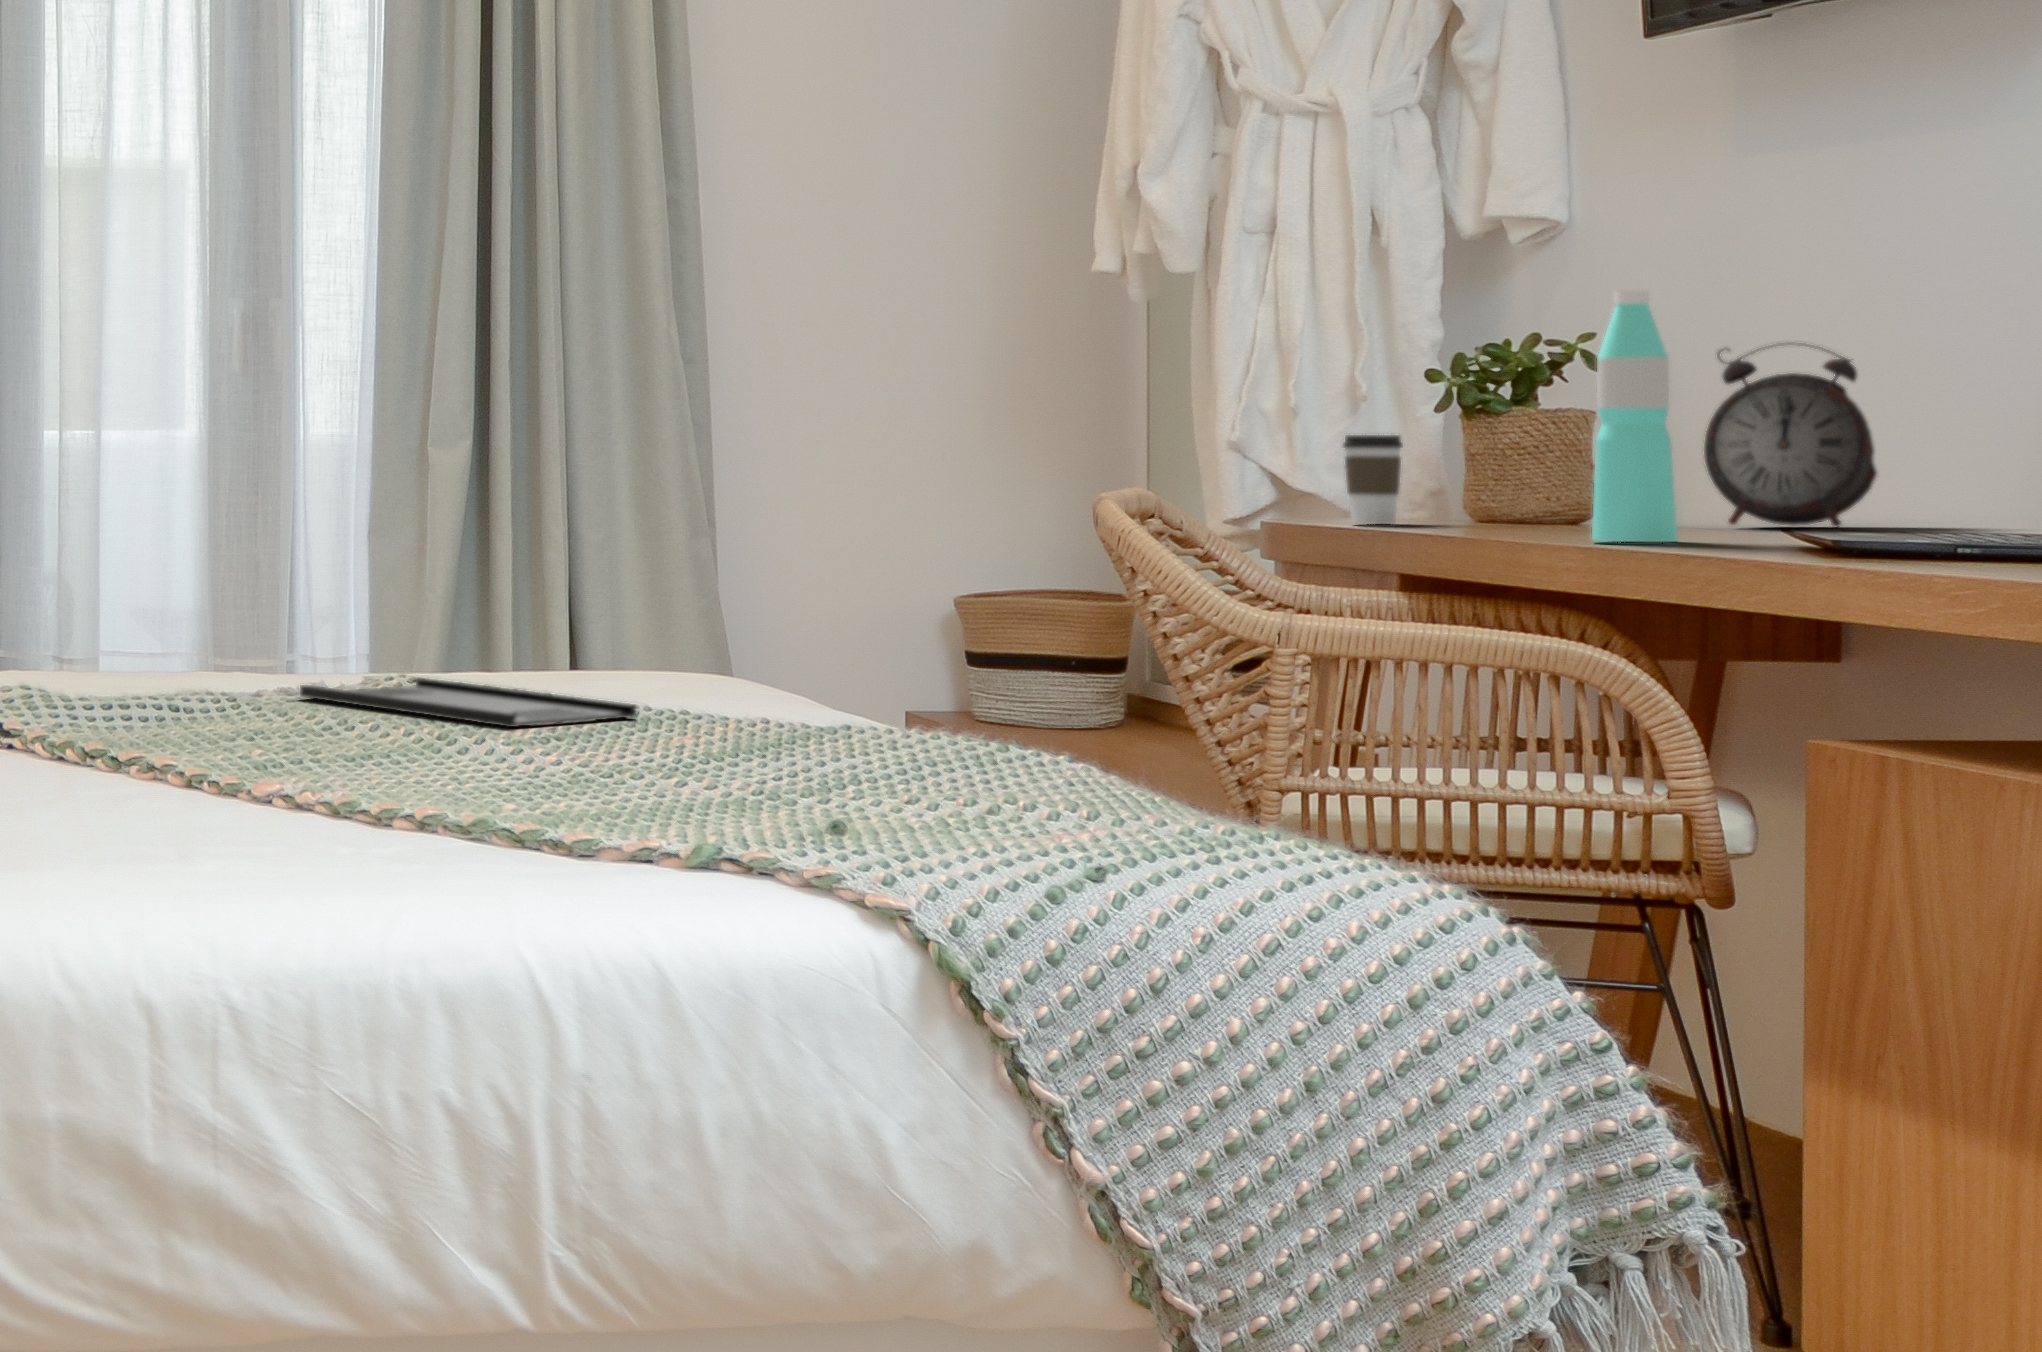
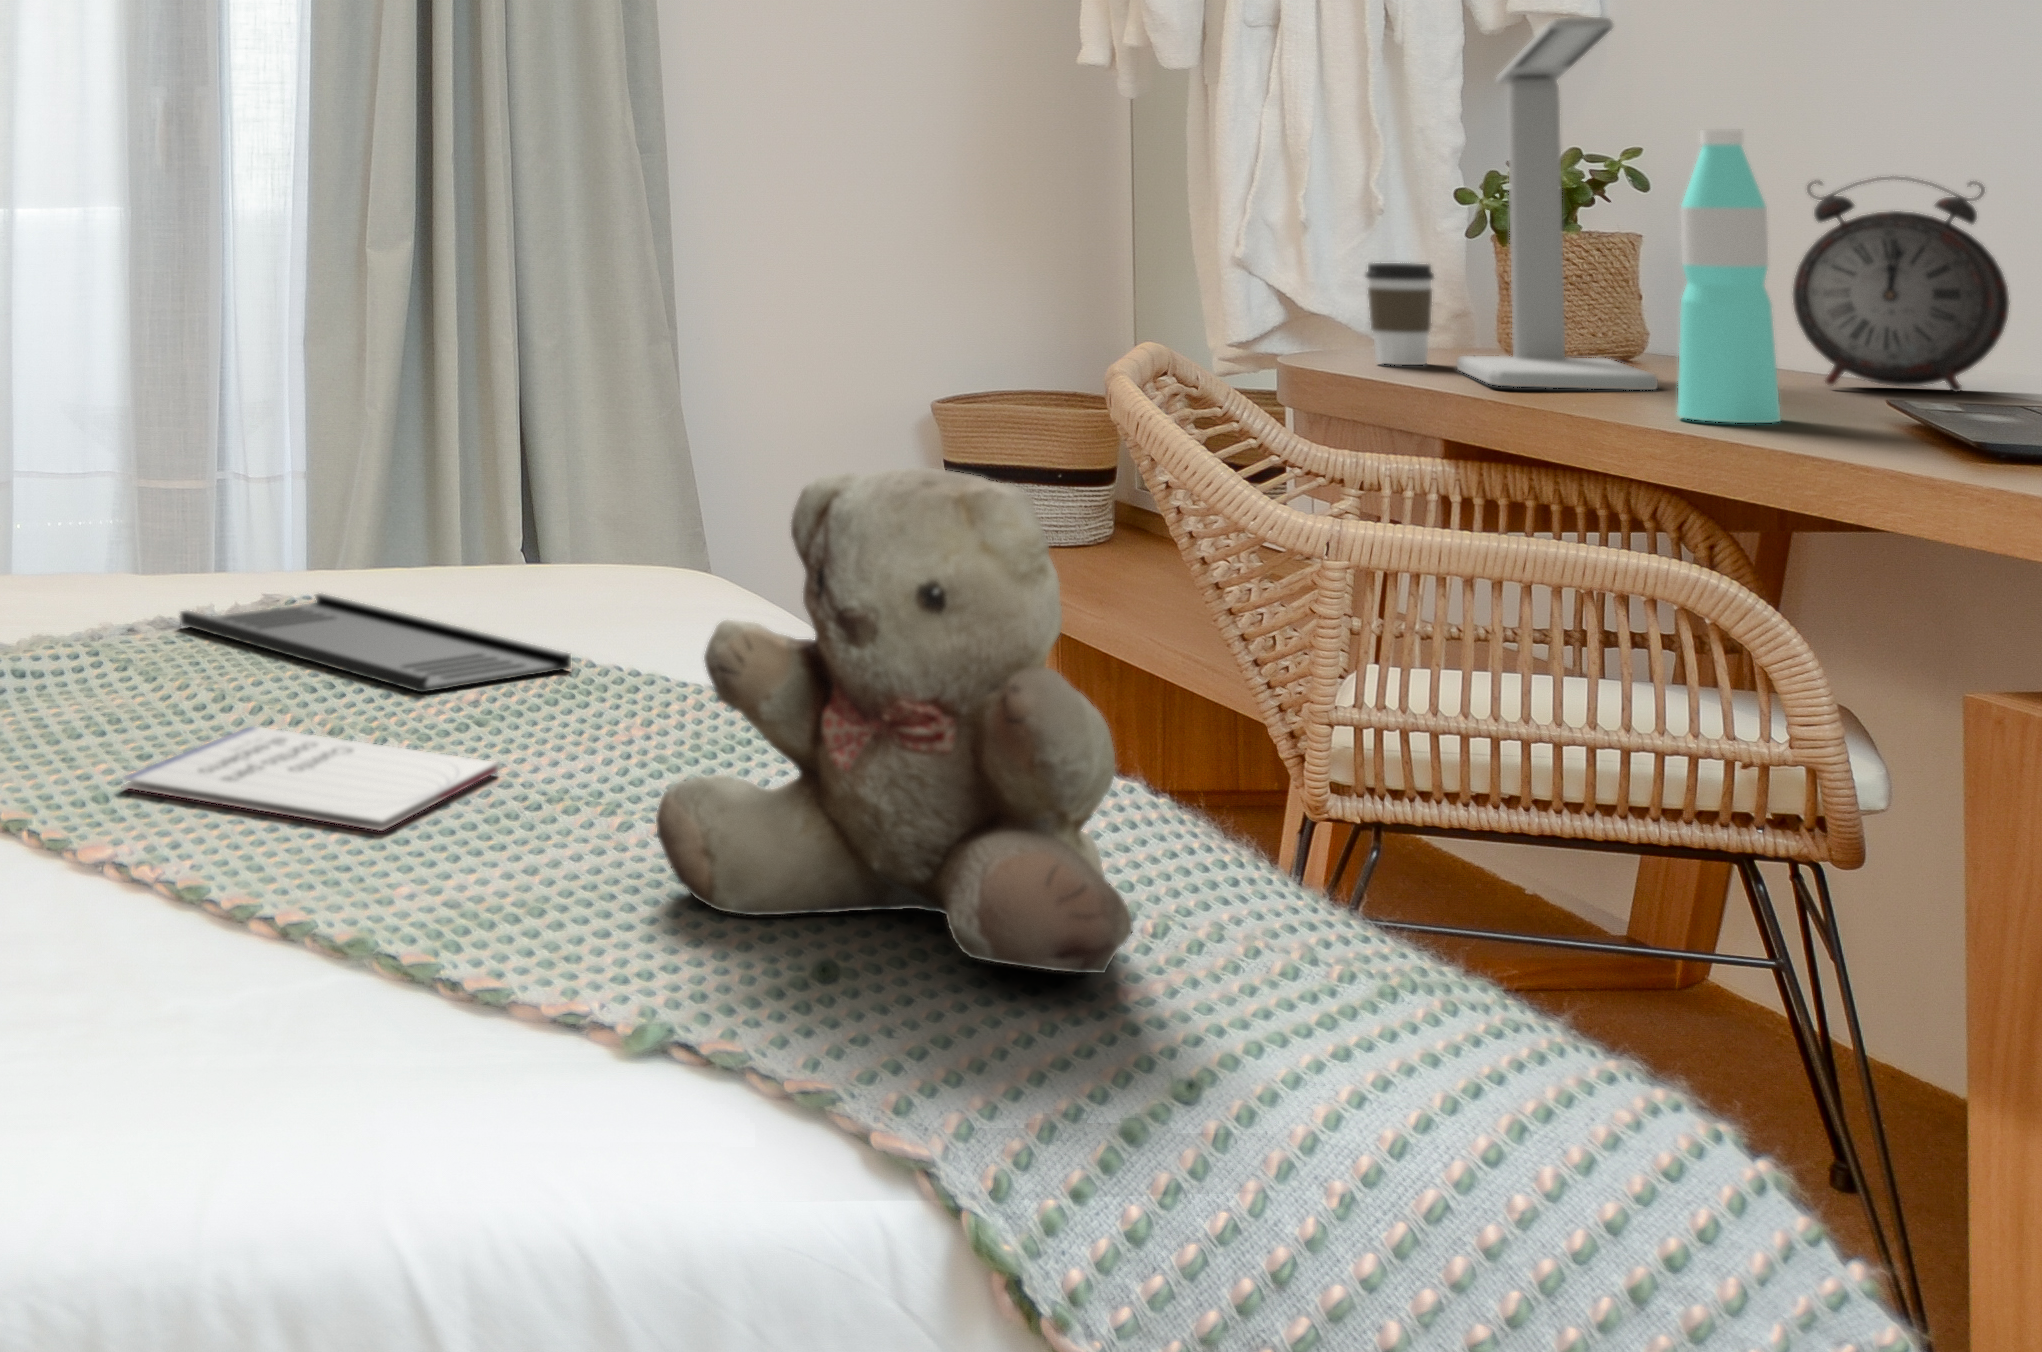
desk lamp: none [1419,202,1587,531] -> present [1457,17,1658,390]
teddy bear: none [707,466,1068,830] -> present [656,467,1133,973]
notebook: none [270,737,578,783] -> present [123,726,498,831]

